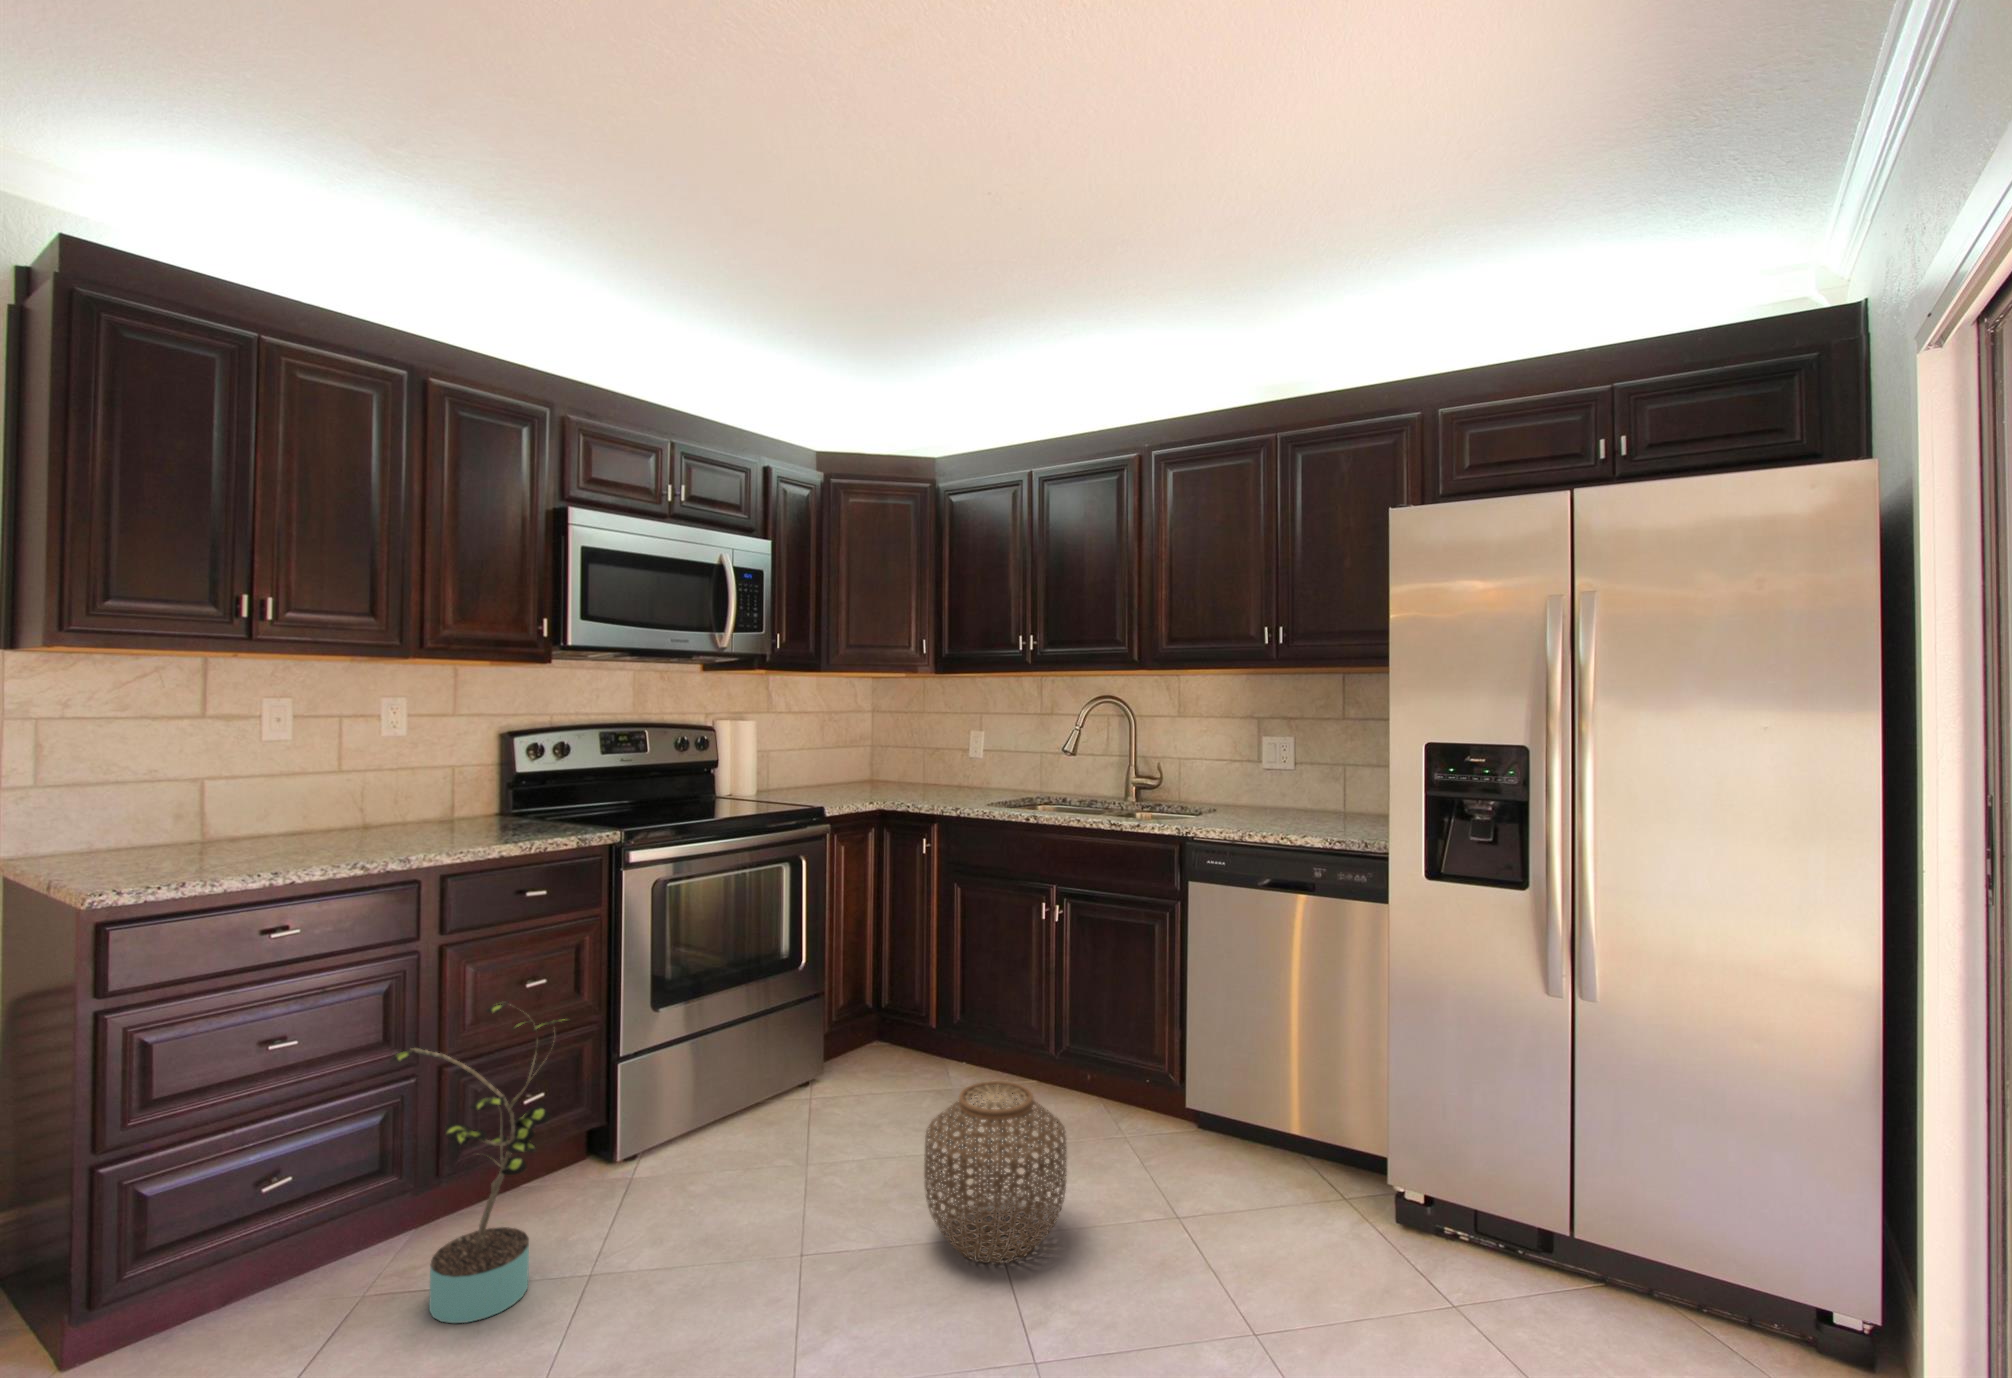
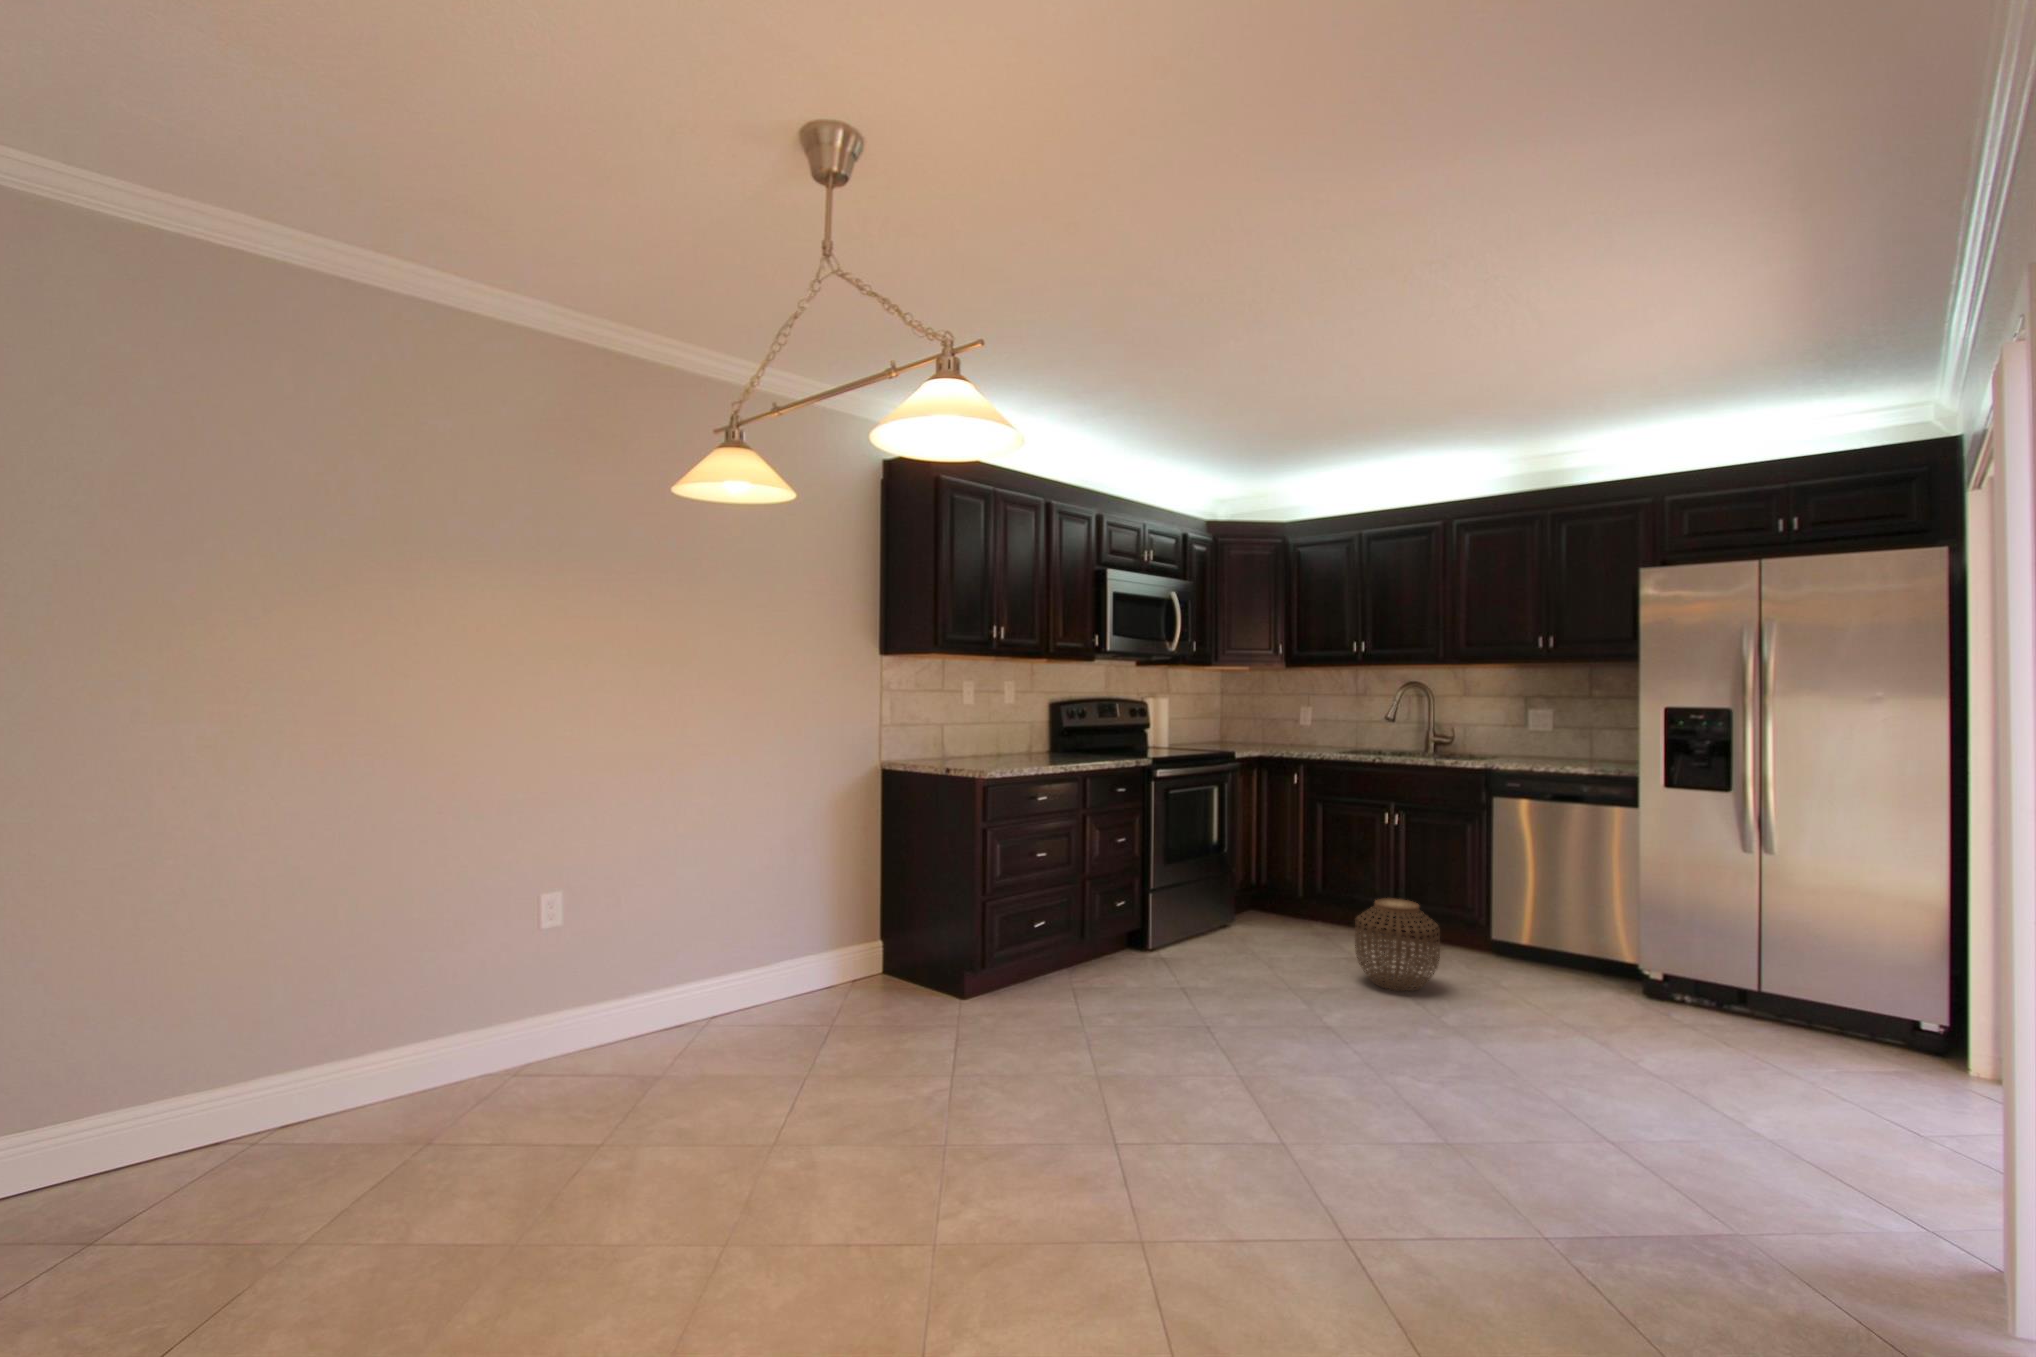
potted plant: present [391,1001,568,1323] -> none [1094,838,1178,990]

